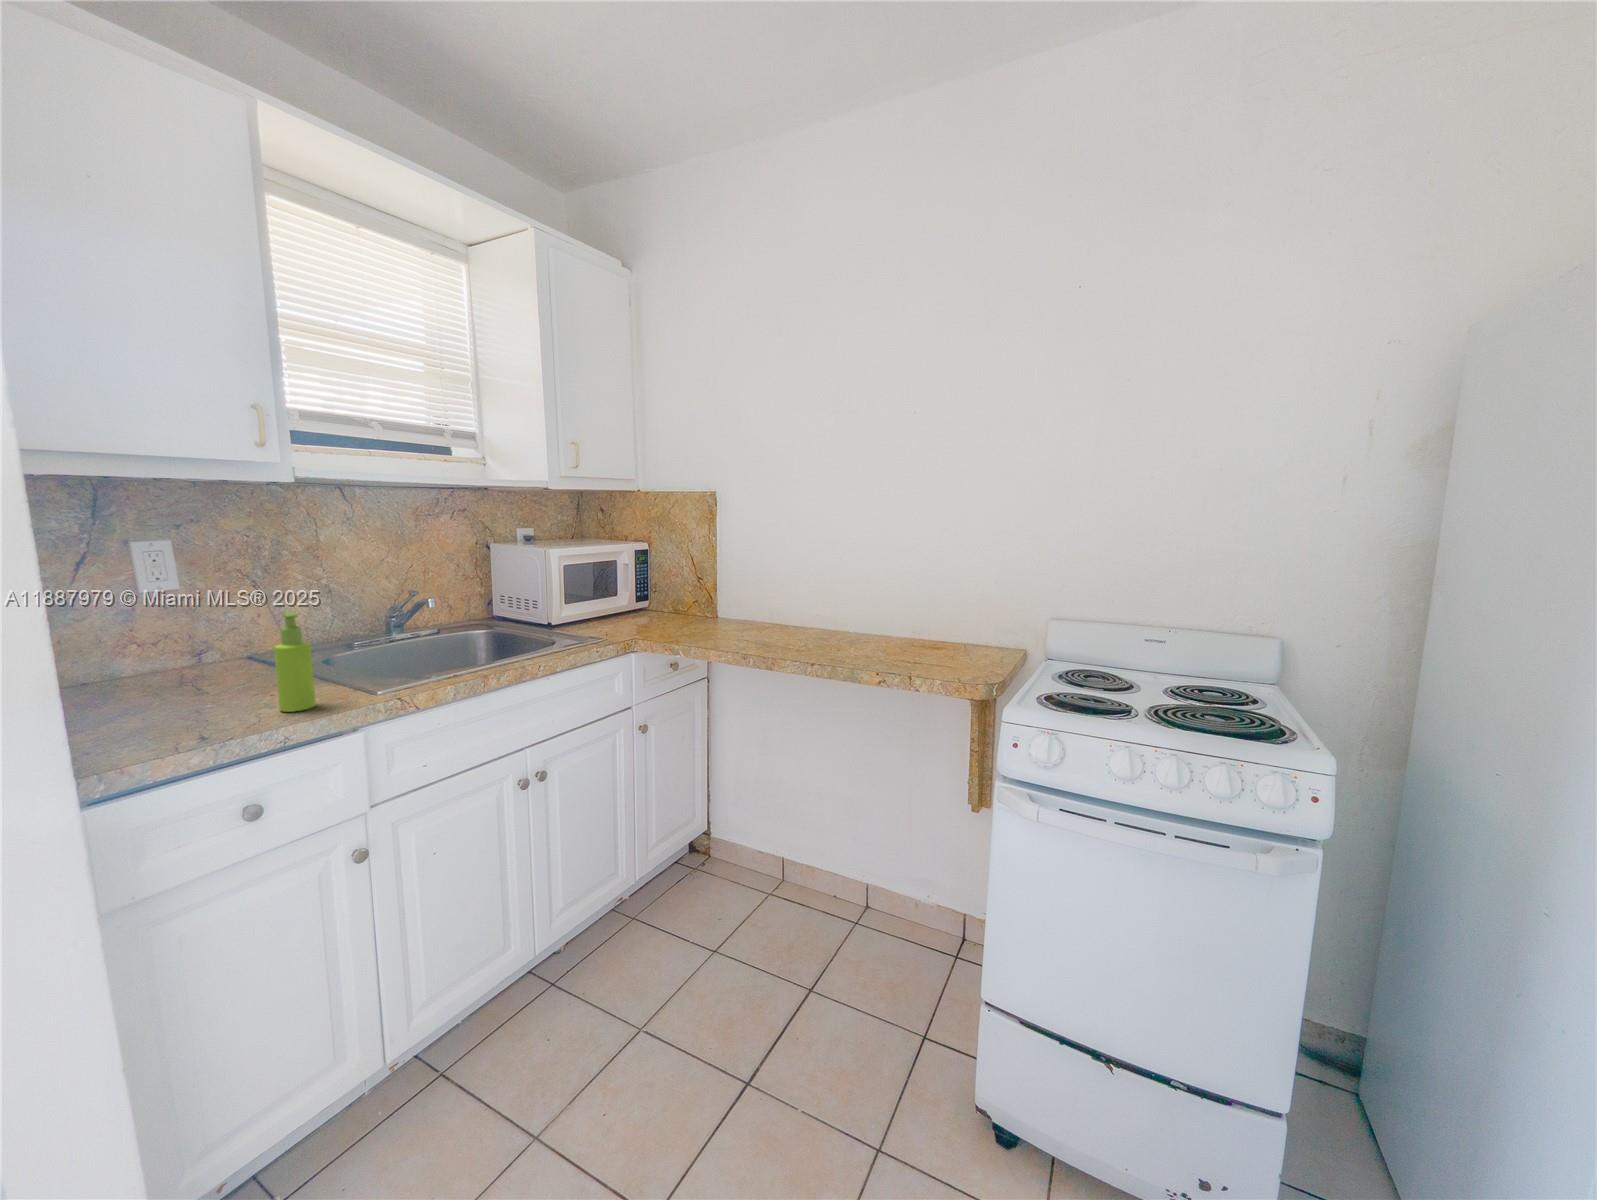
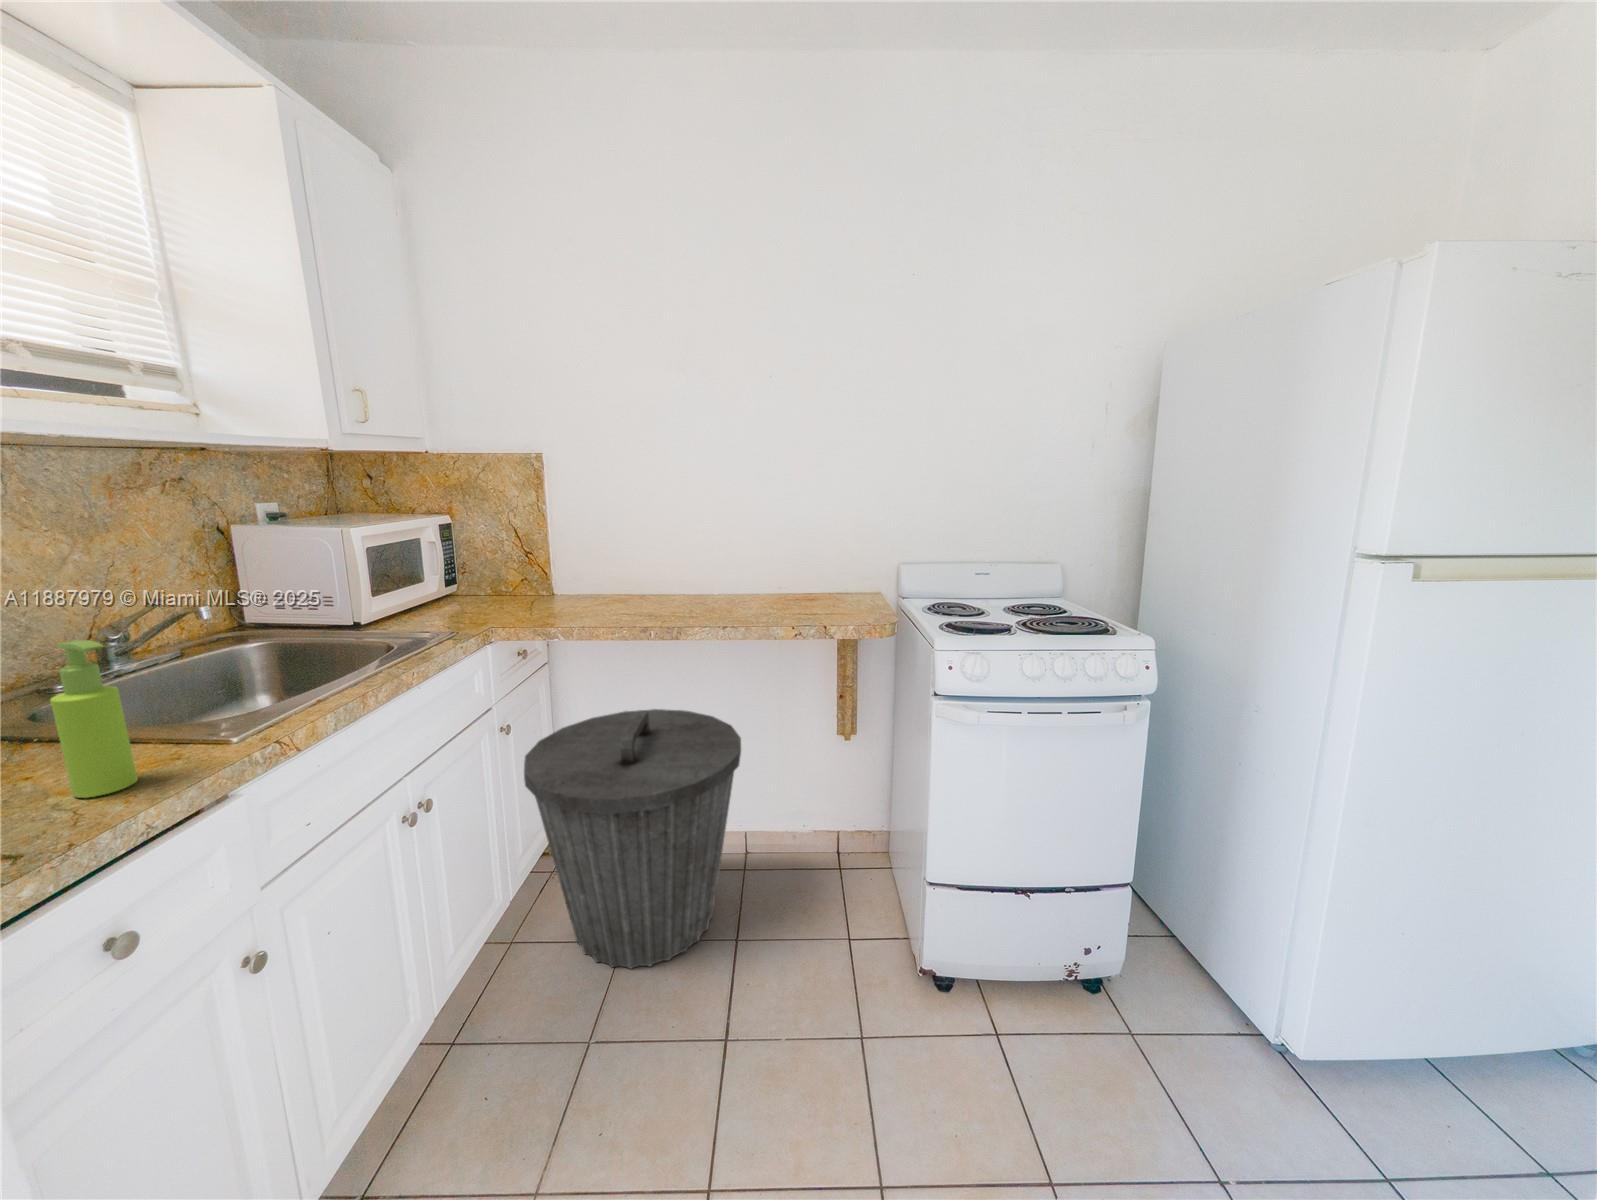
trash can: none [642,734,843,985] -> present [524,709,741,969]

